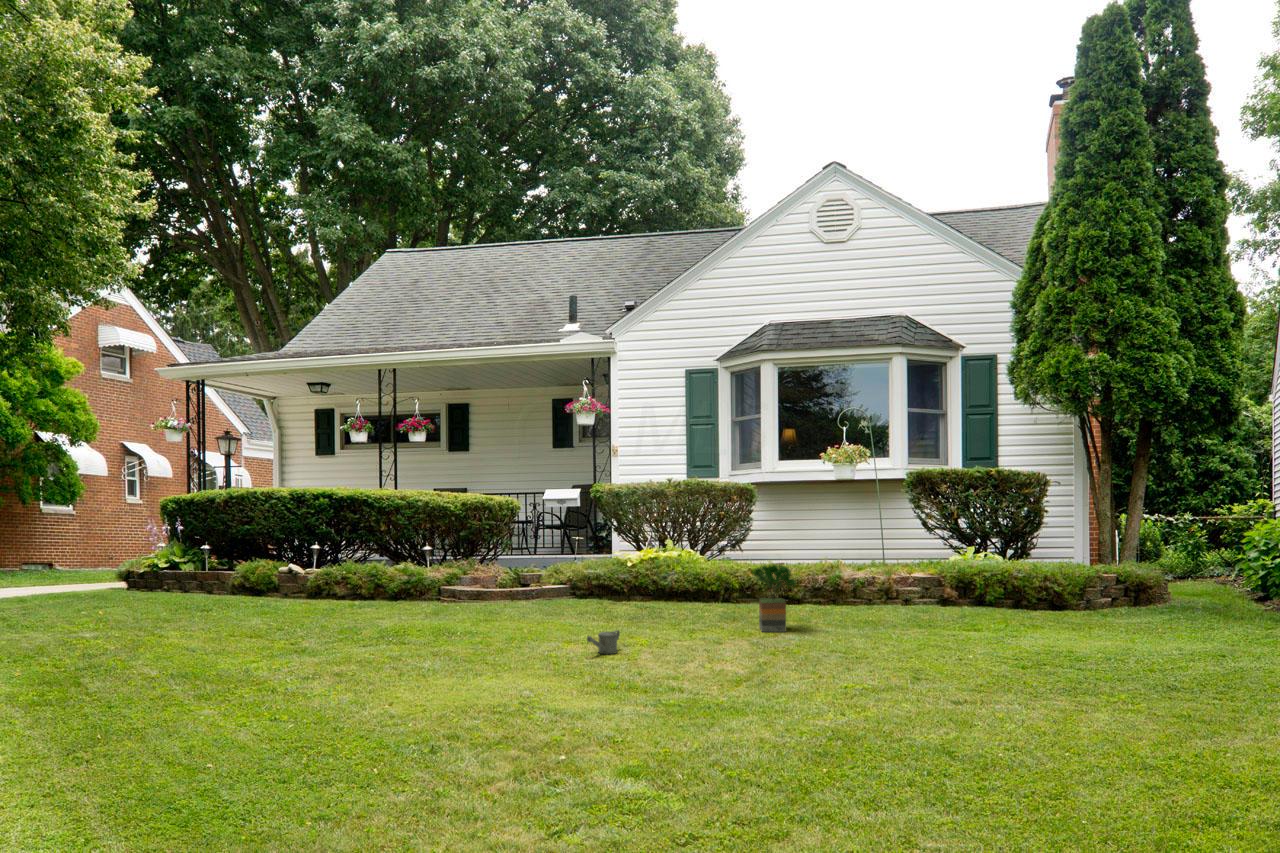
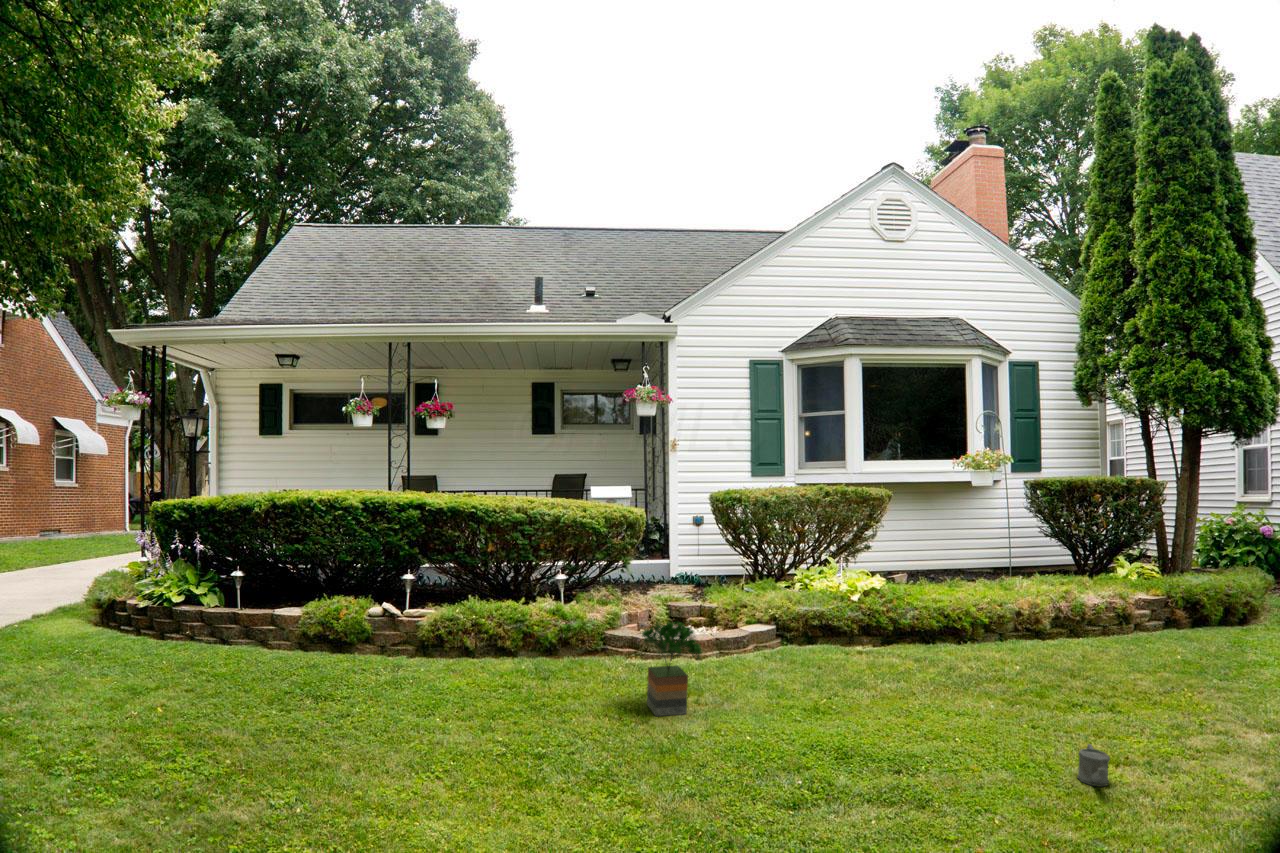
potted tree: present [752,565,796,632] -> present [642,622,702,716]

